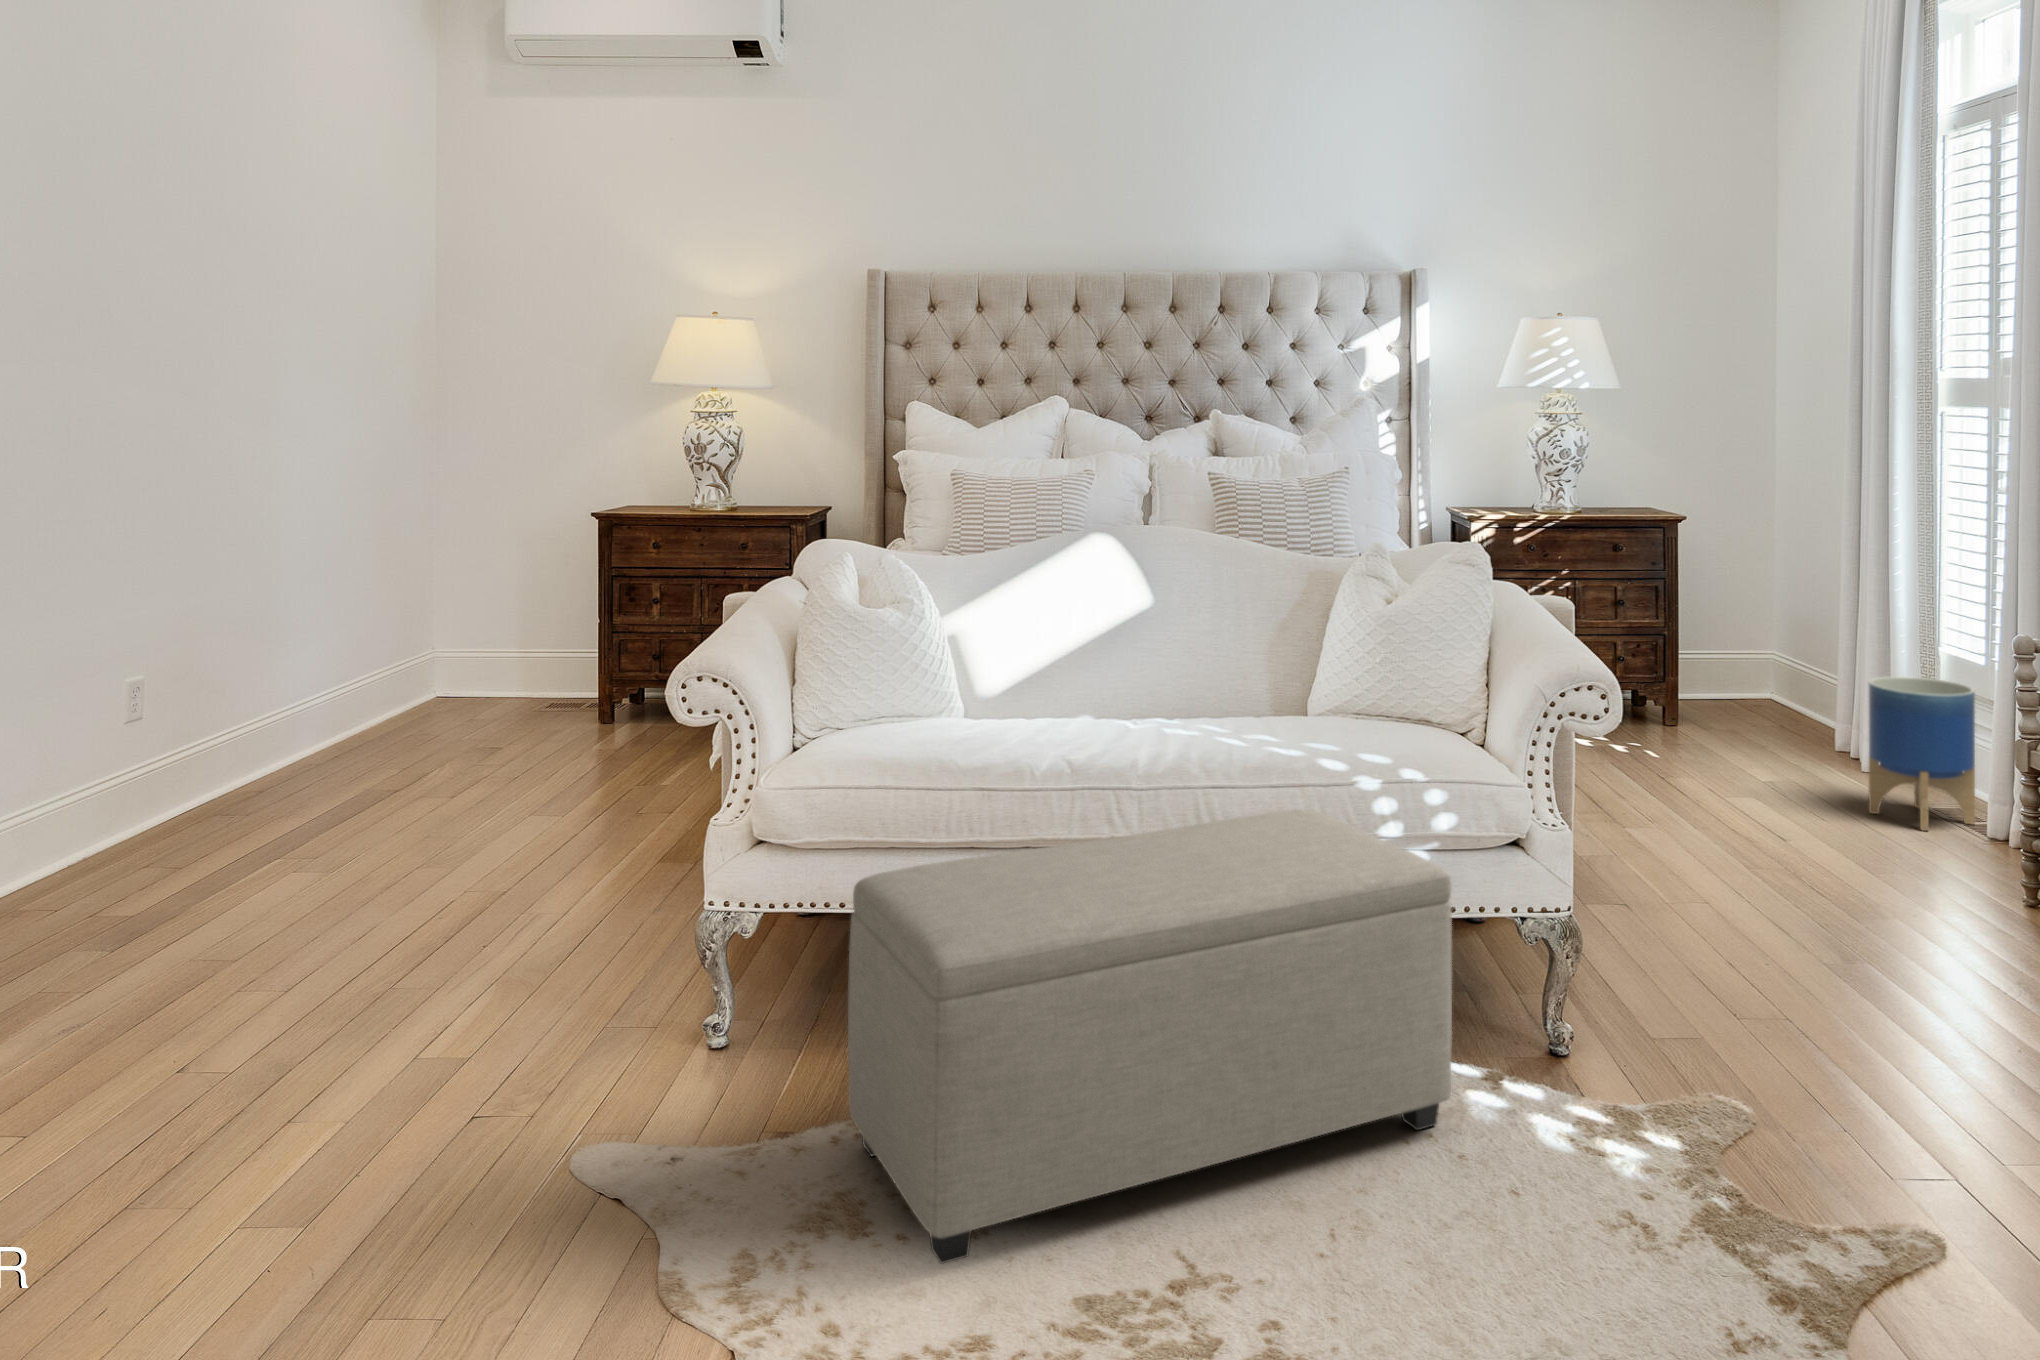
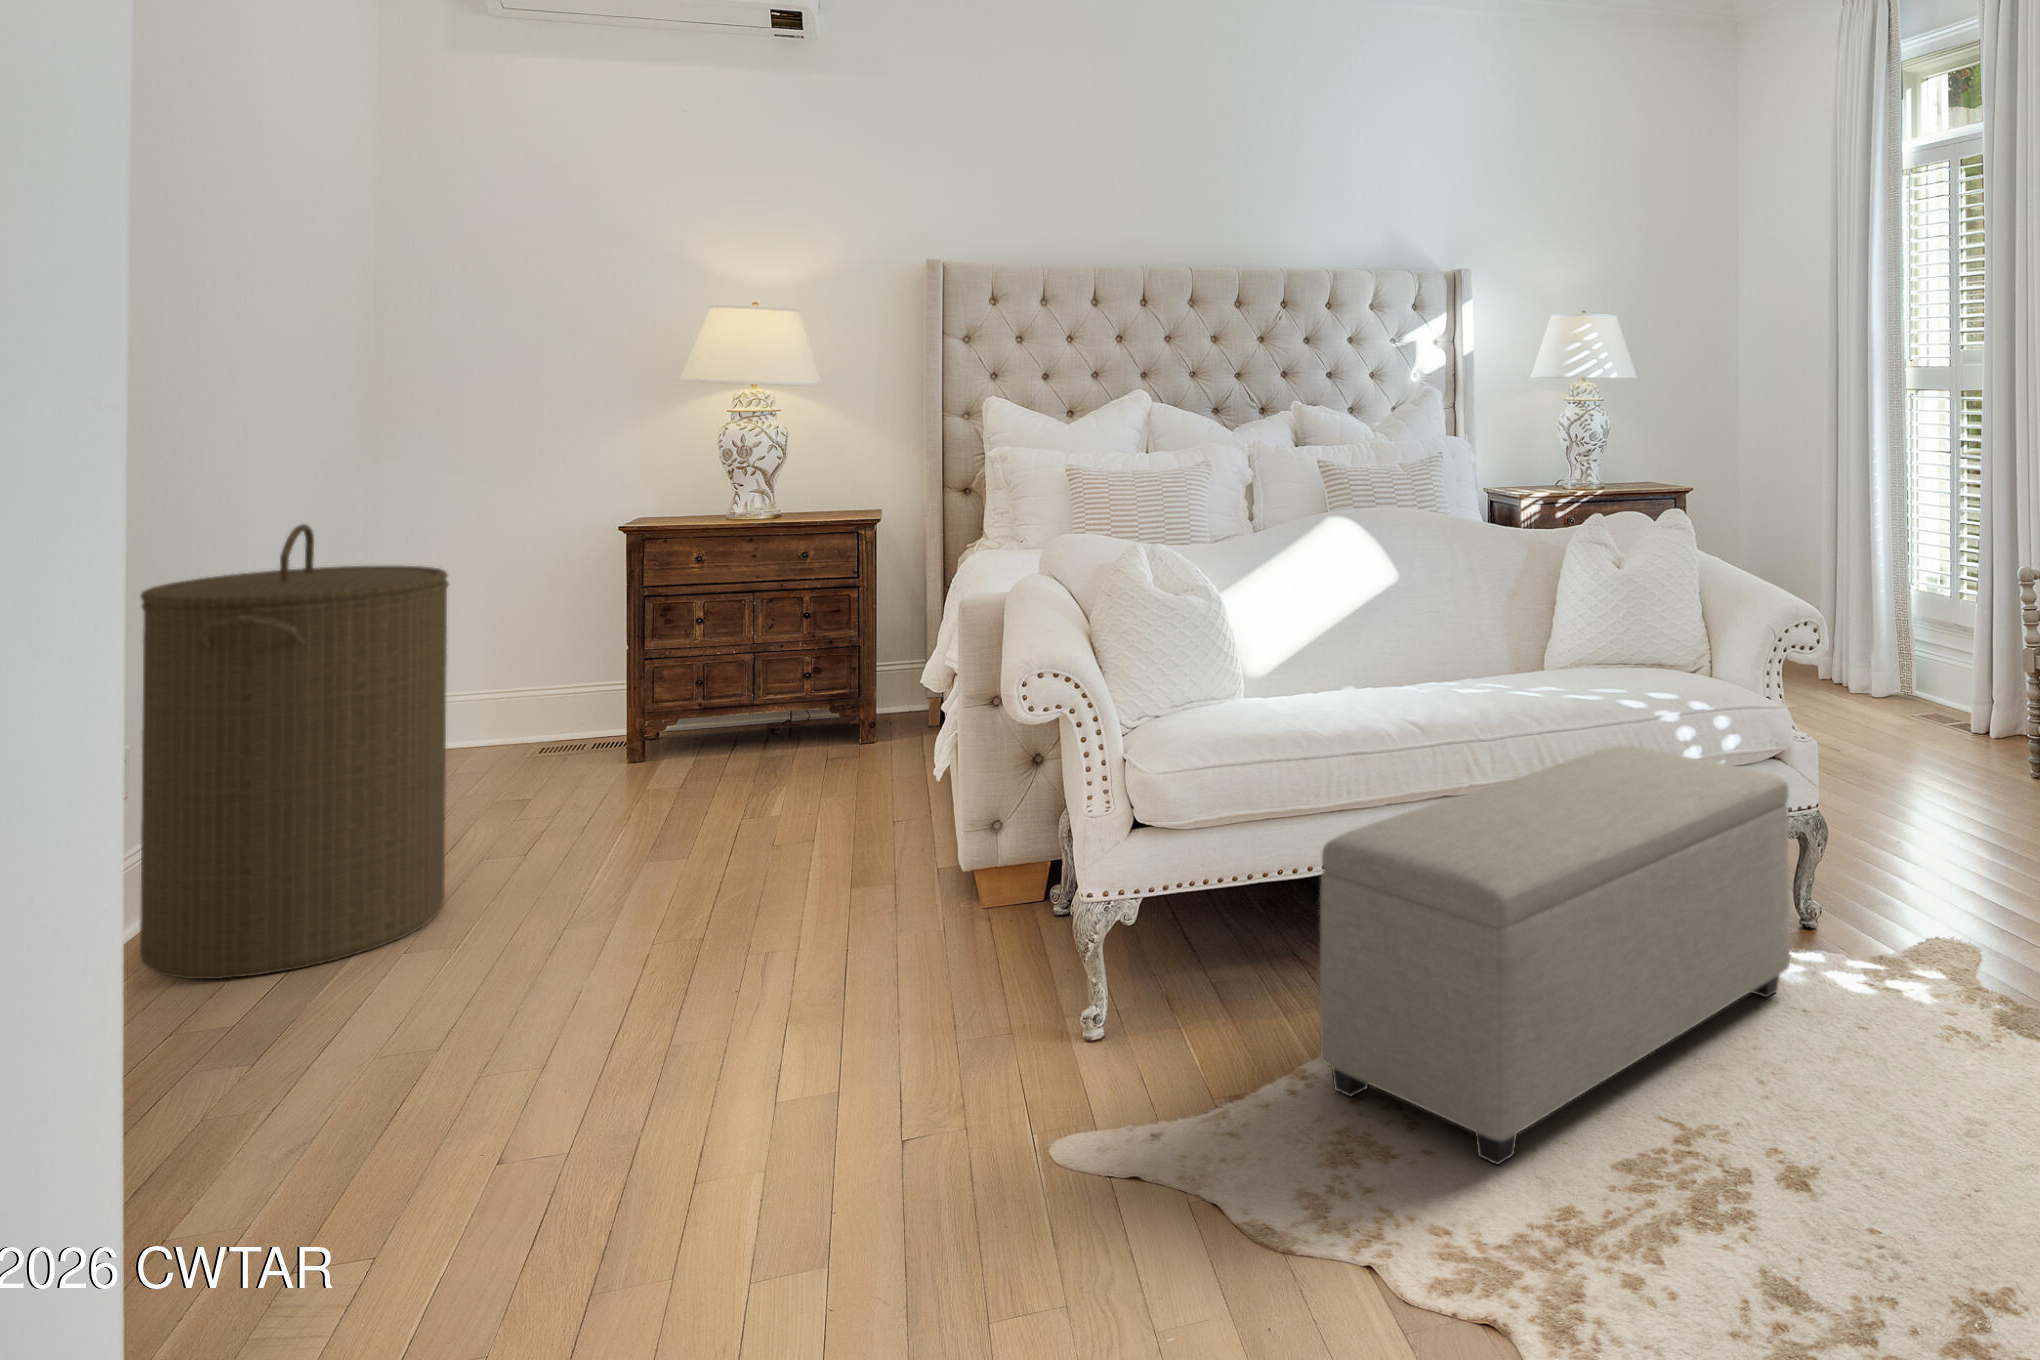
laundry hamper: none [105,502,348,881] -> present [140,524,449,979]
planter: present [1869,676,1975,831] -> none [1873,609,1953,731]

